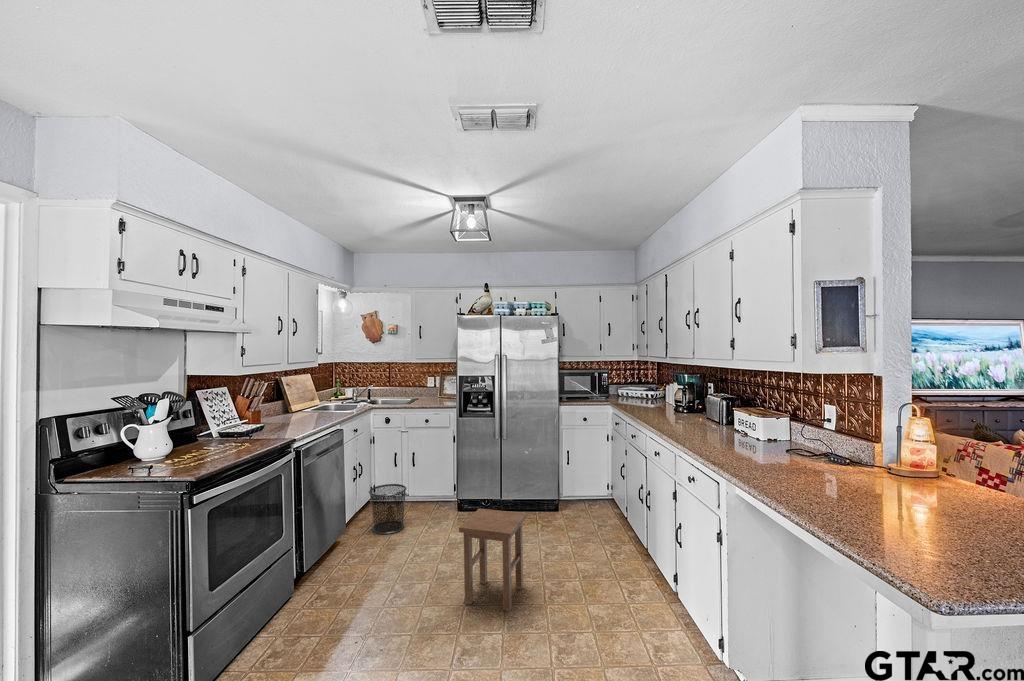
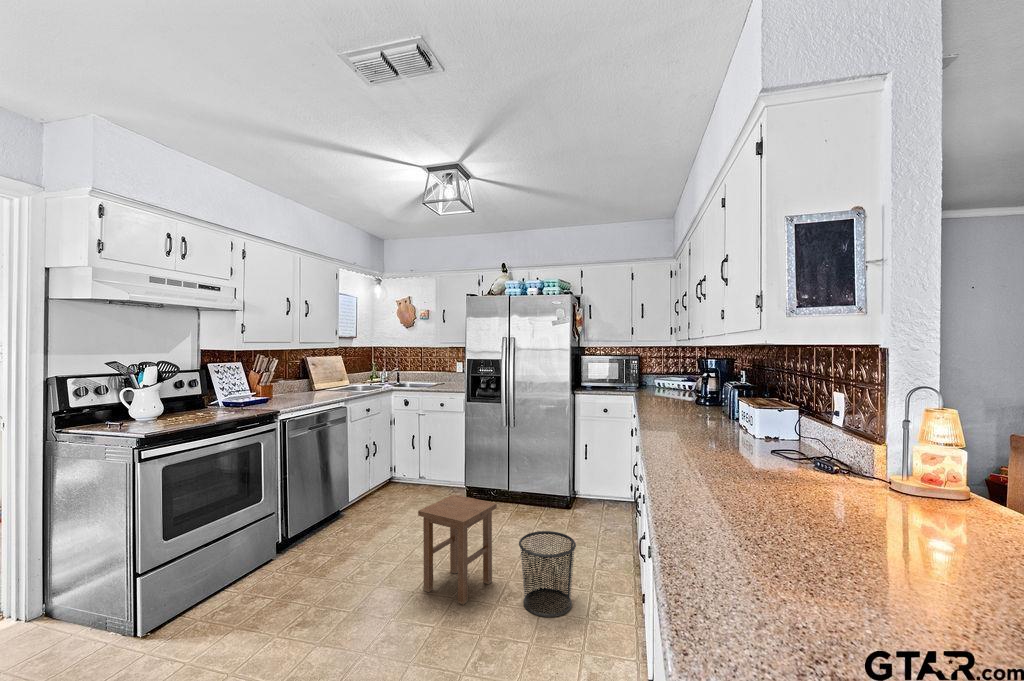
waste bin: present [369,484,407,534] -> present [519,531,576,617]

